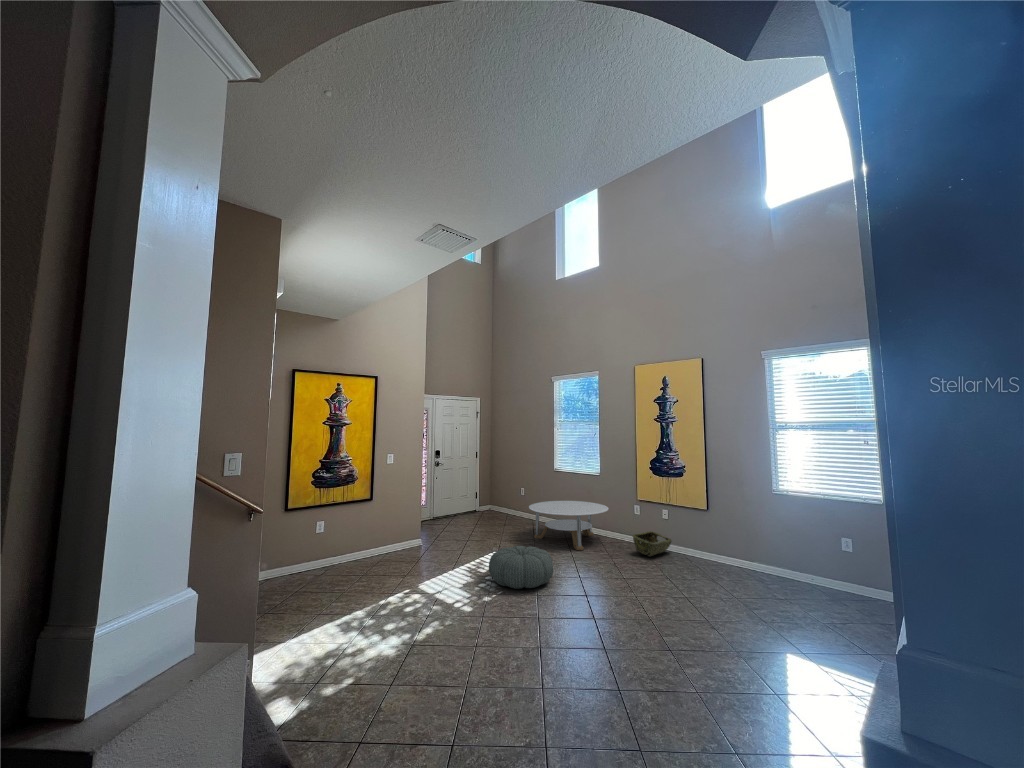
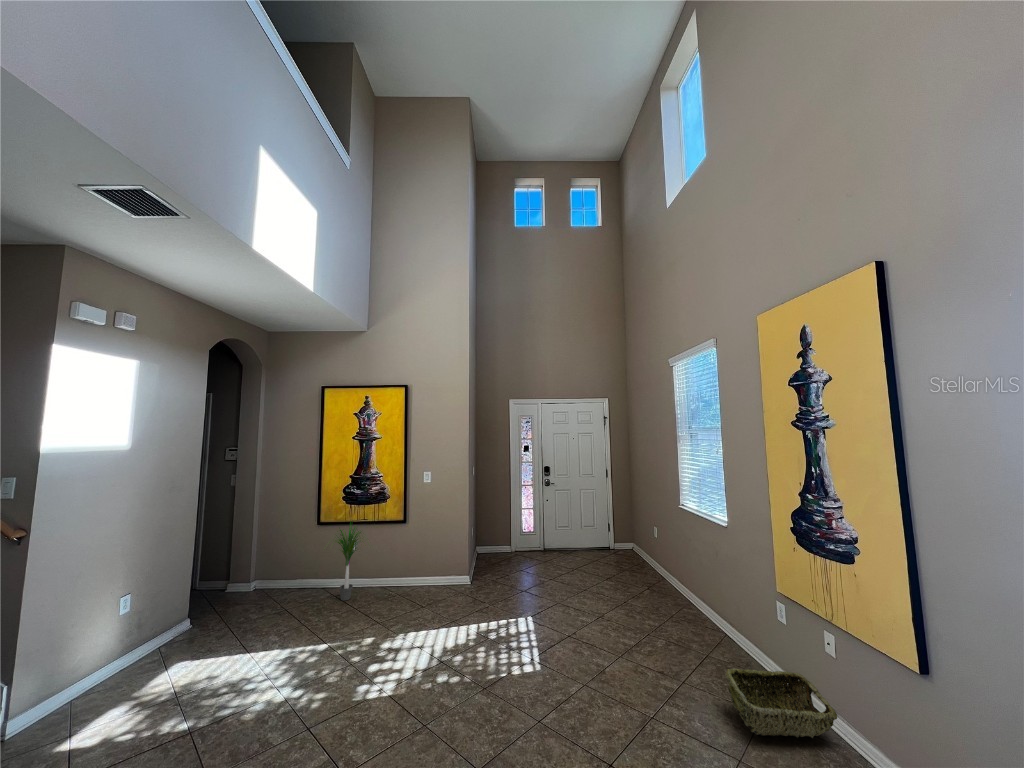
potted plant: none [310,499,361,575] -> present [336,527,361,601]
round table: present [529,501,608,550] -> none [586,557,729,663]
pouf: present [489,546,553,589] -> none [408,624,510,709]

